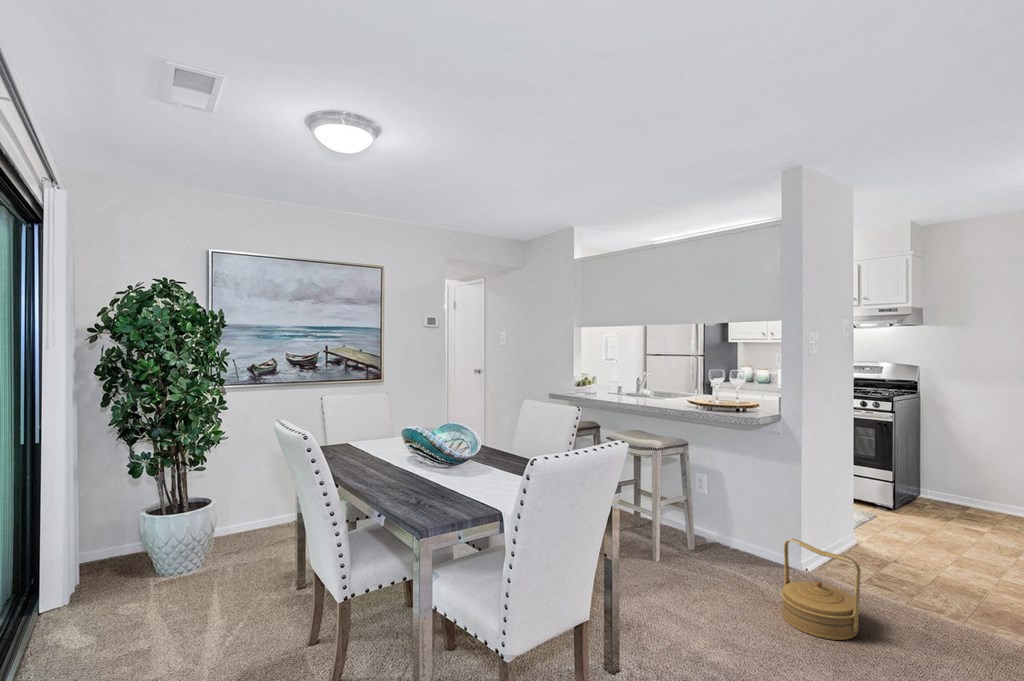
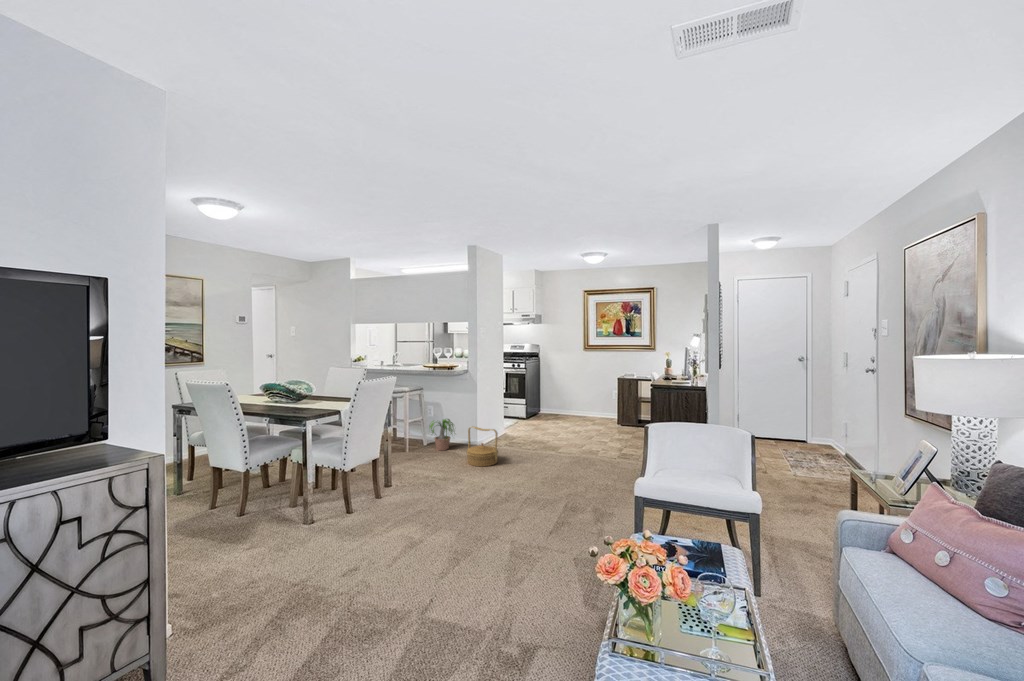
potted plant: none [687,505,760,568] -> present [429,419,454,450]

